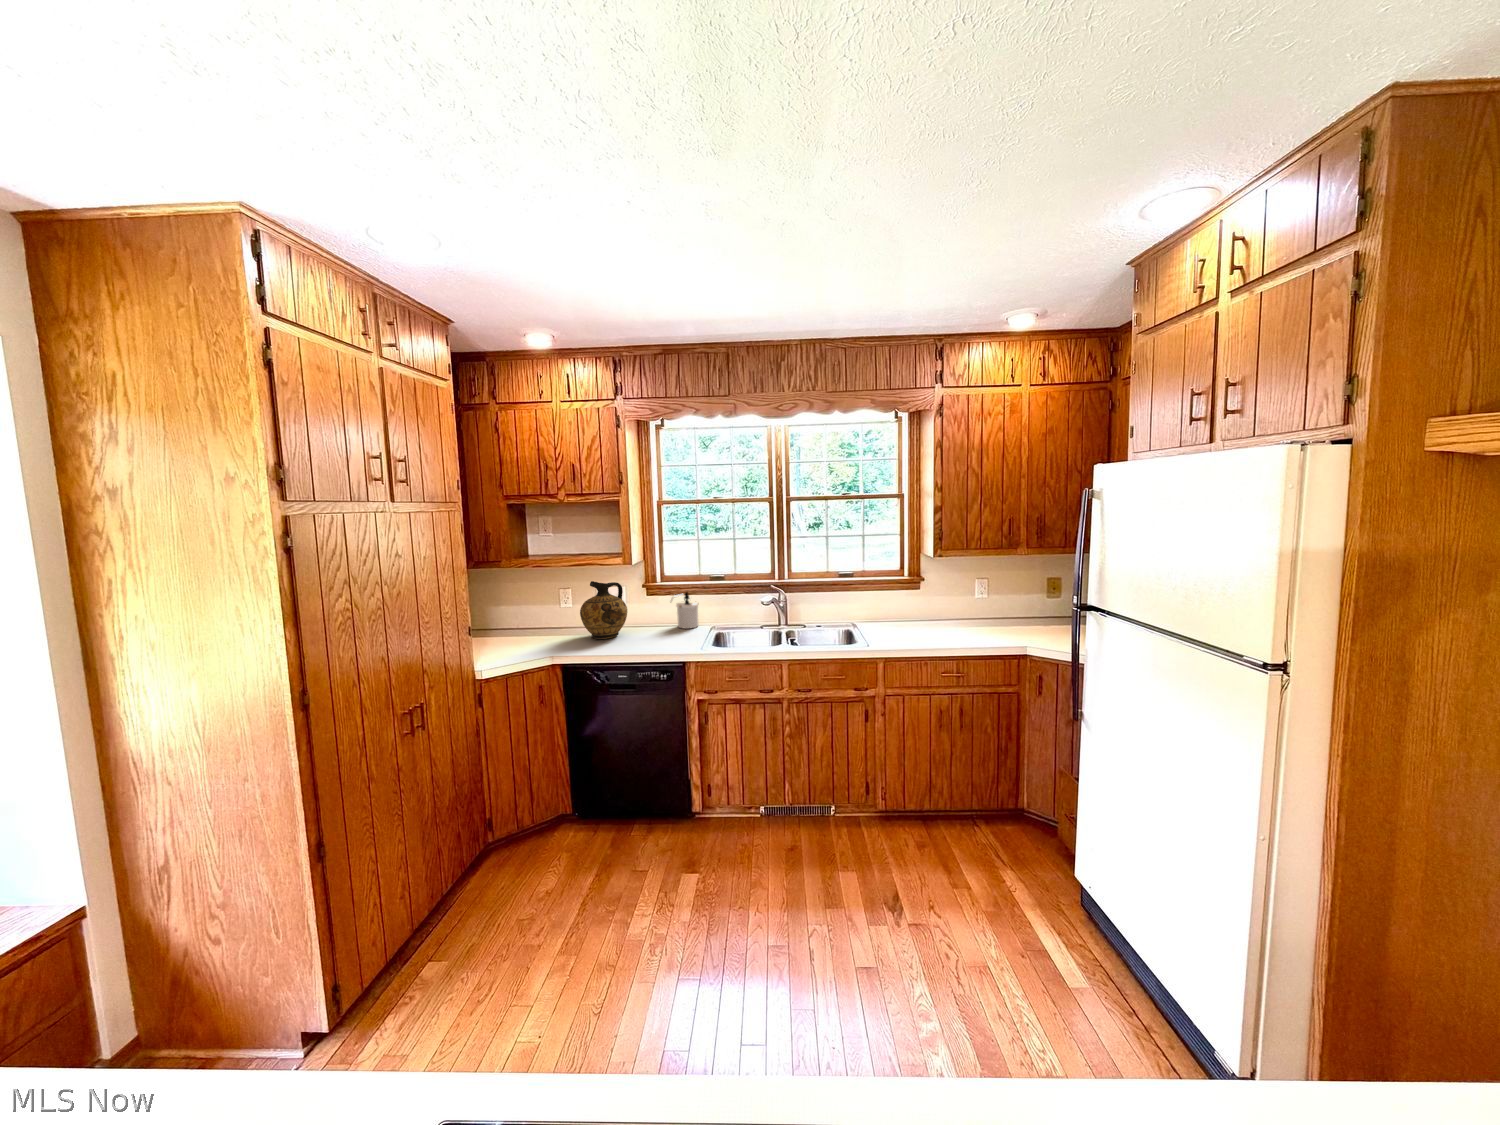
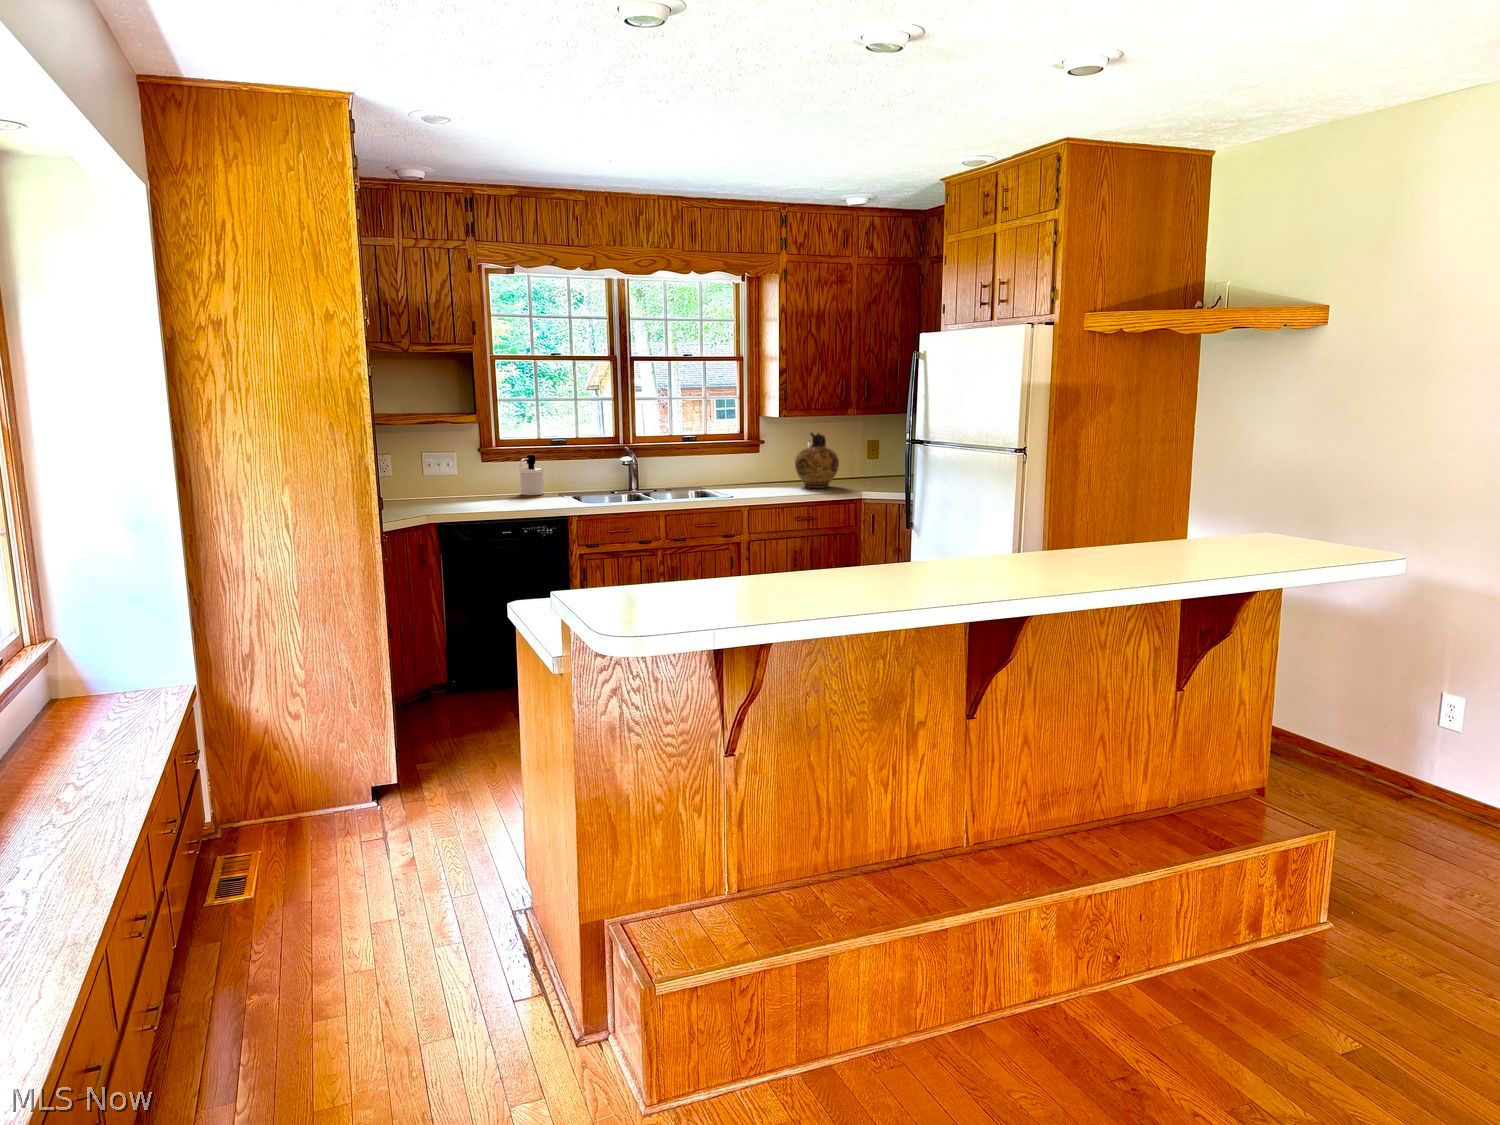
ceramic jug: present [580,581,627,639] -> present [795,433,839,488]

